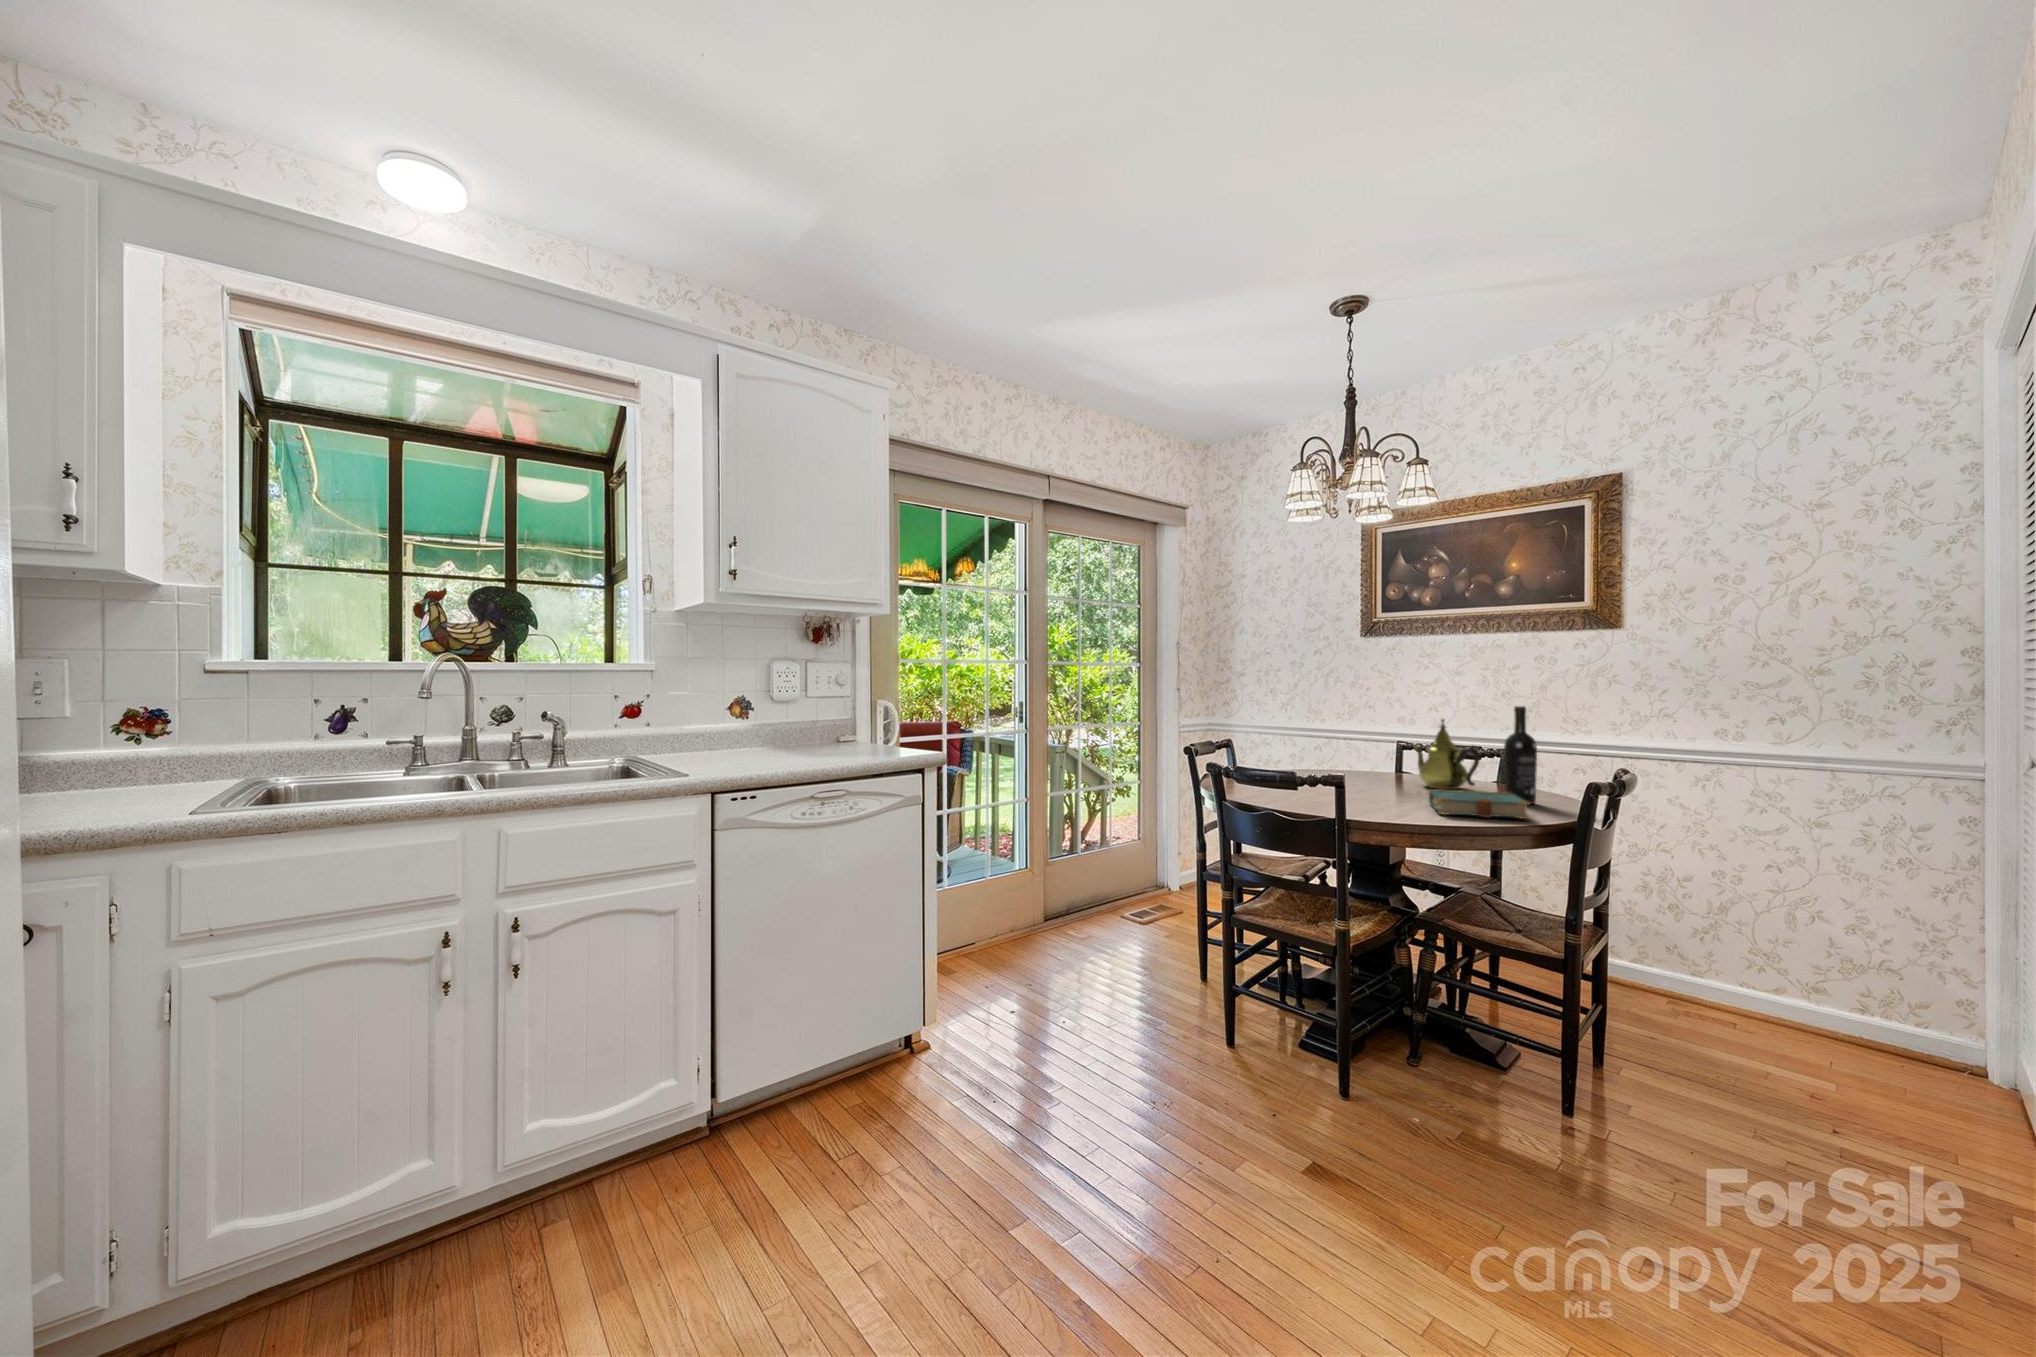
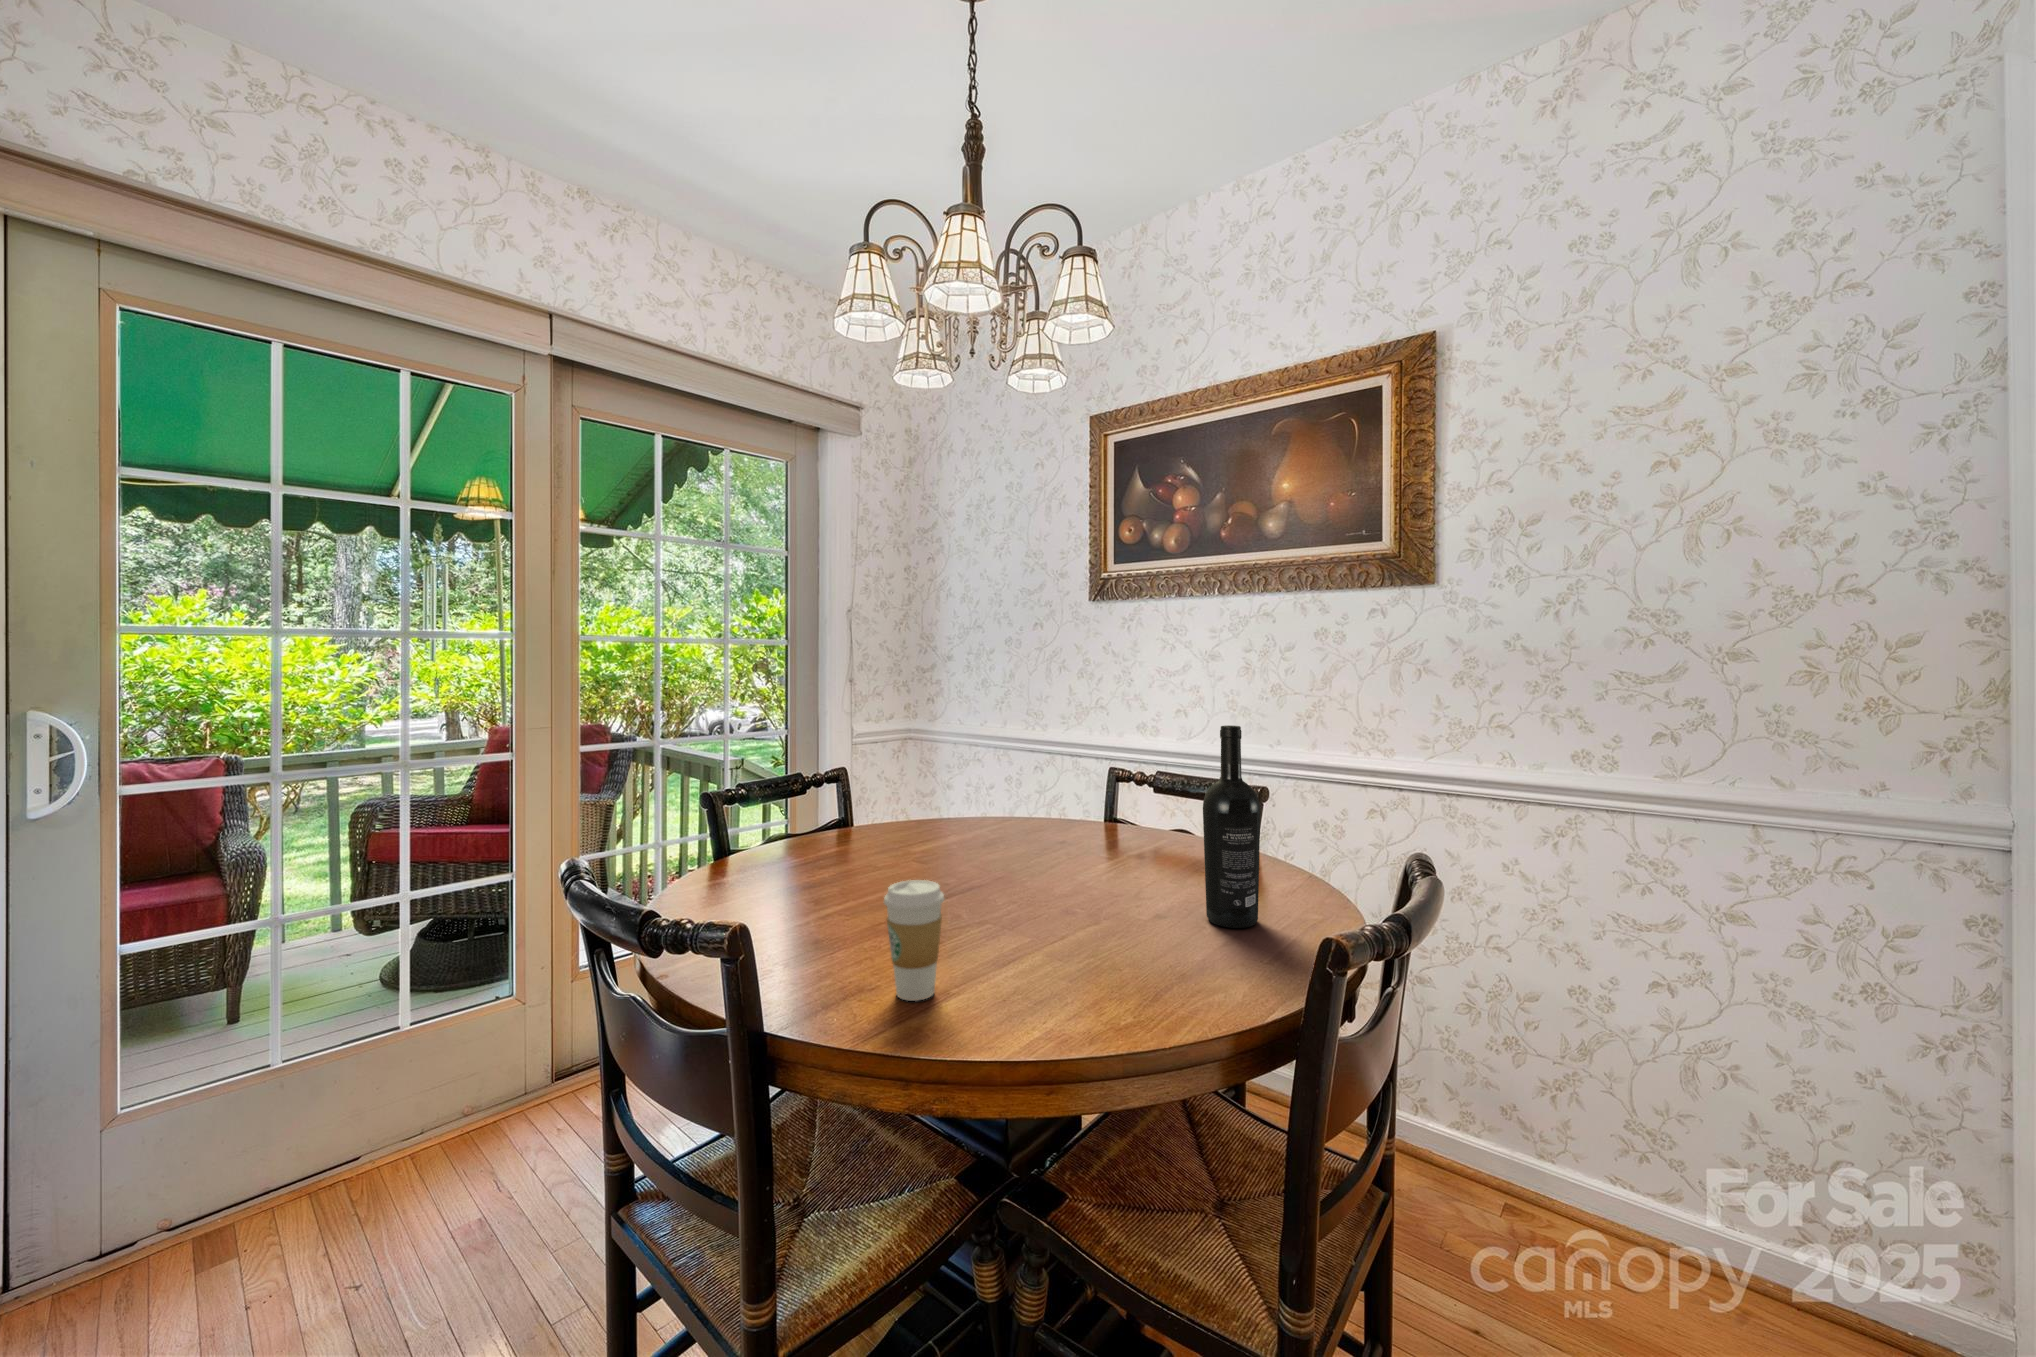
teapot: present [1415,719,1480,789] -> none [1083,744,1174,879]
coffee cup: none [1378,768,1407,815] -> present [884,880,945,1001]
book: present [1429,789,1530,819] -> none [1016,907,1206,1002]

